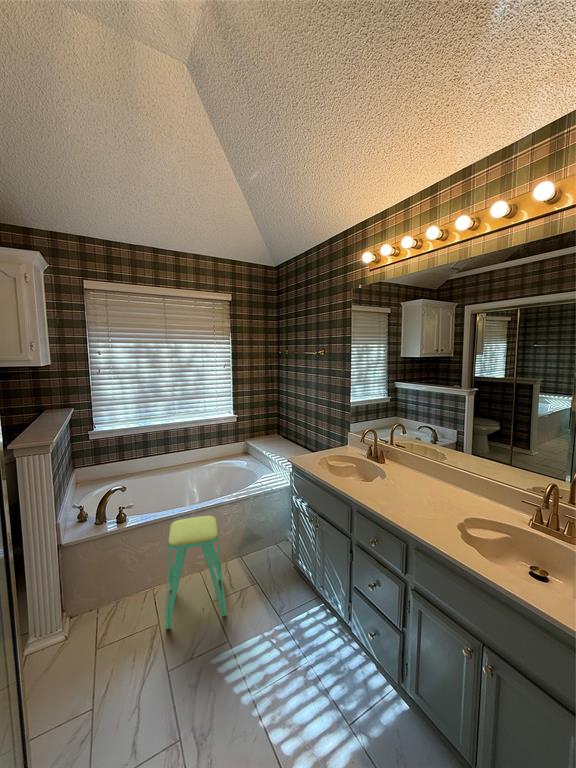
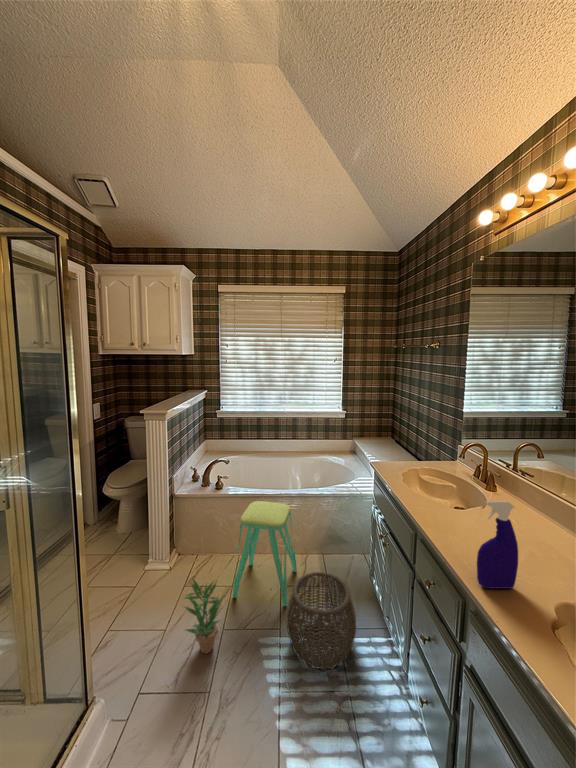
spray bottle: none [422,470,444,534] -> present [477,501,518,589]
woven basket: none [237,568,303,660] -> present [286,572,356,670]
potted plant: none [130,613,180,699] -> present [184,579,223,654]

